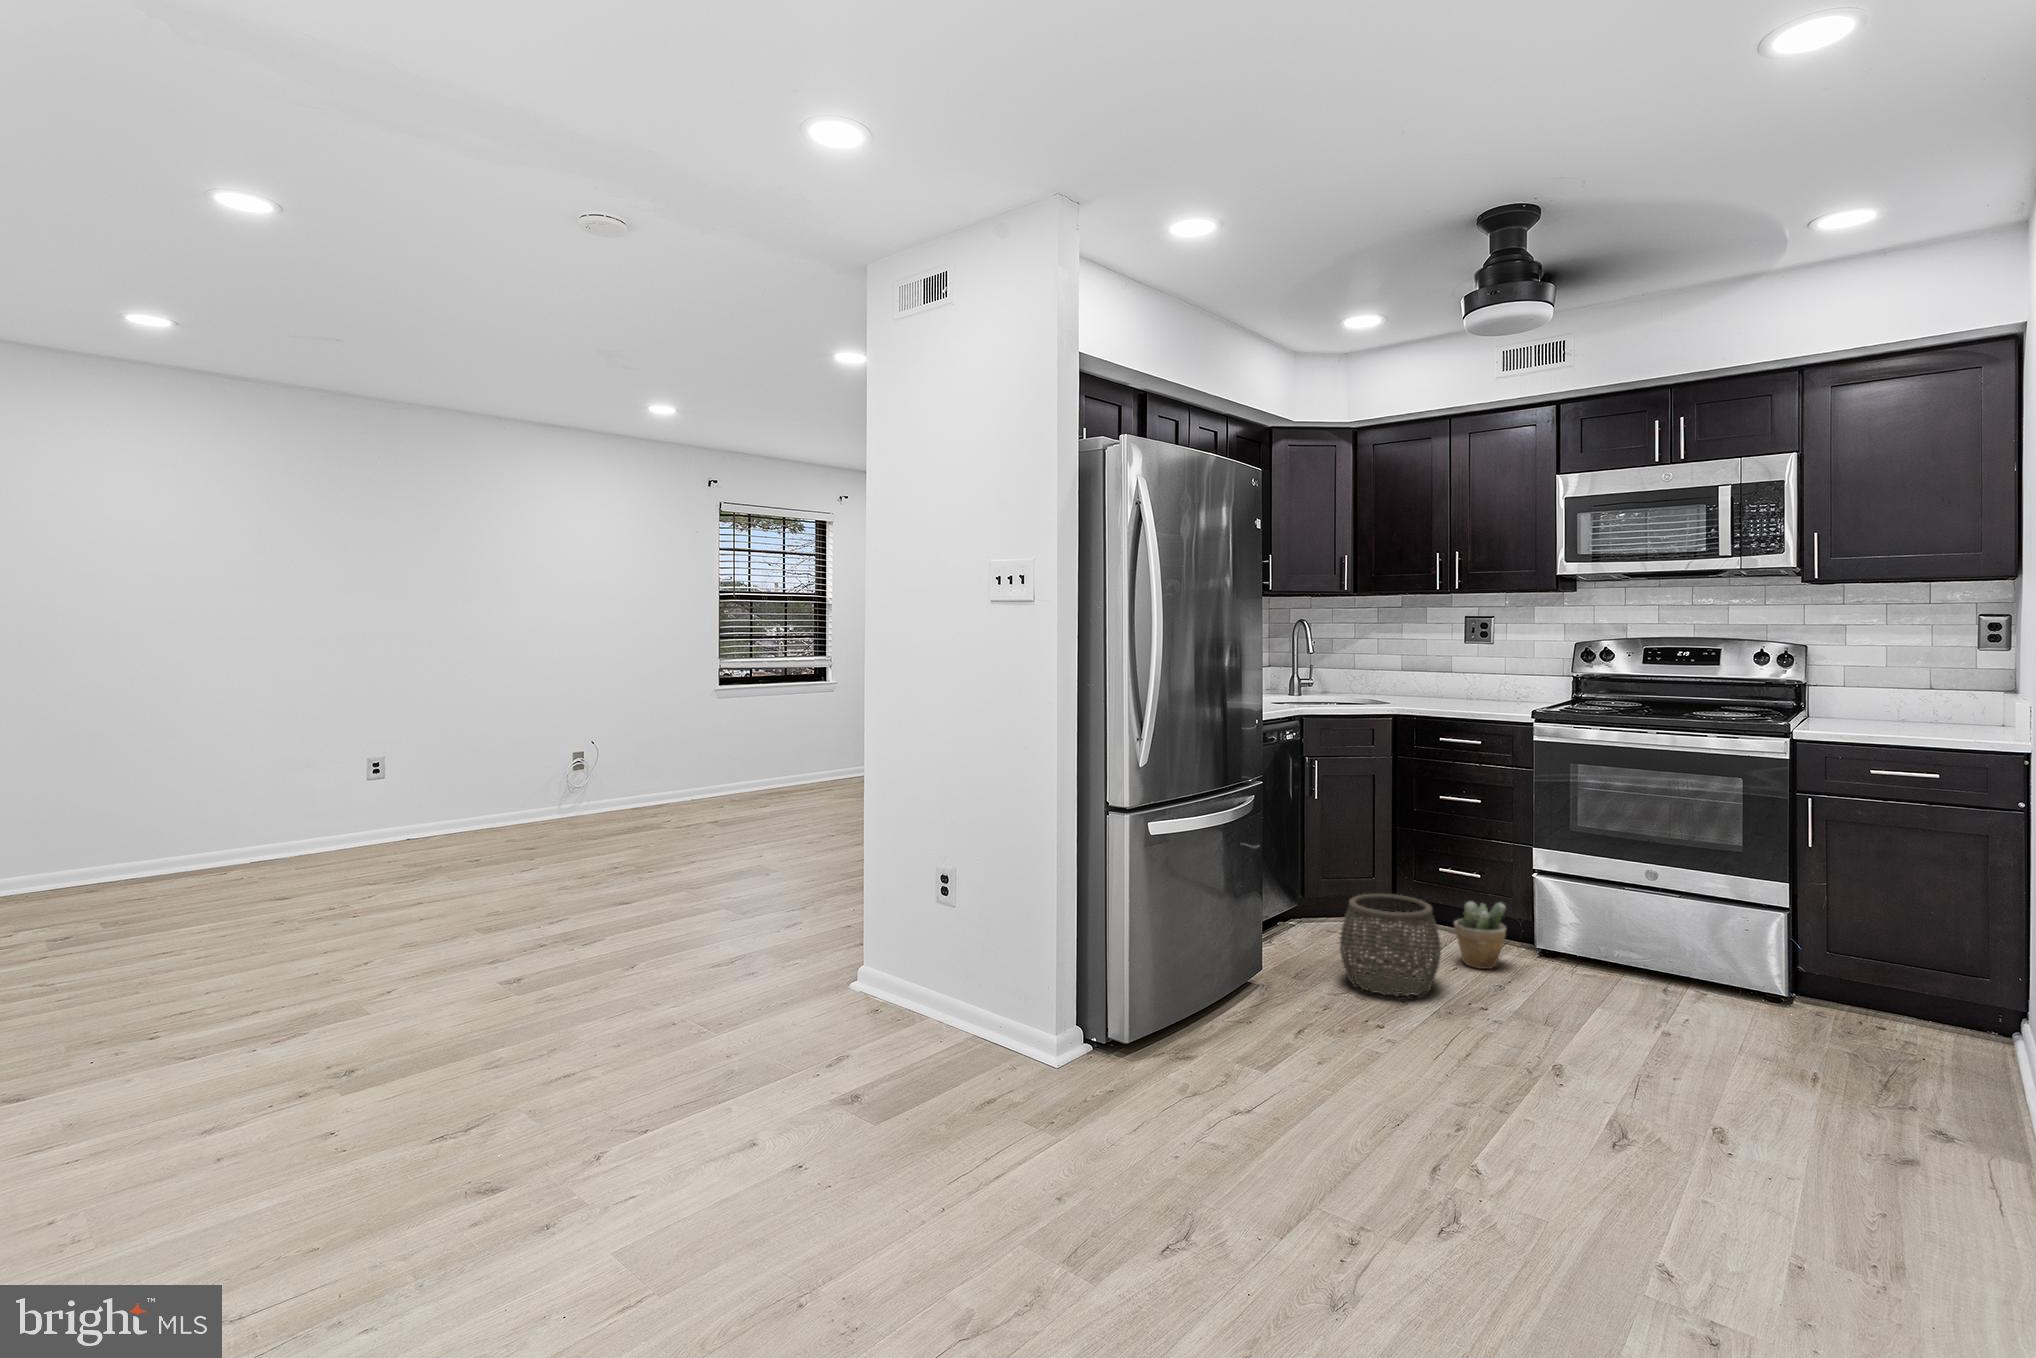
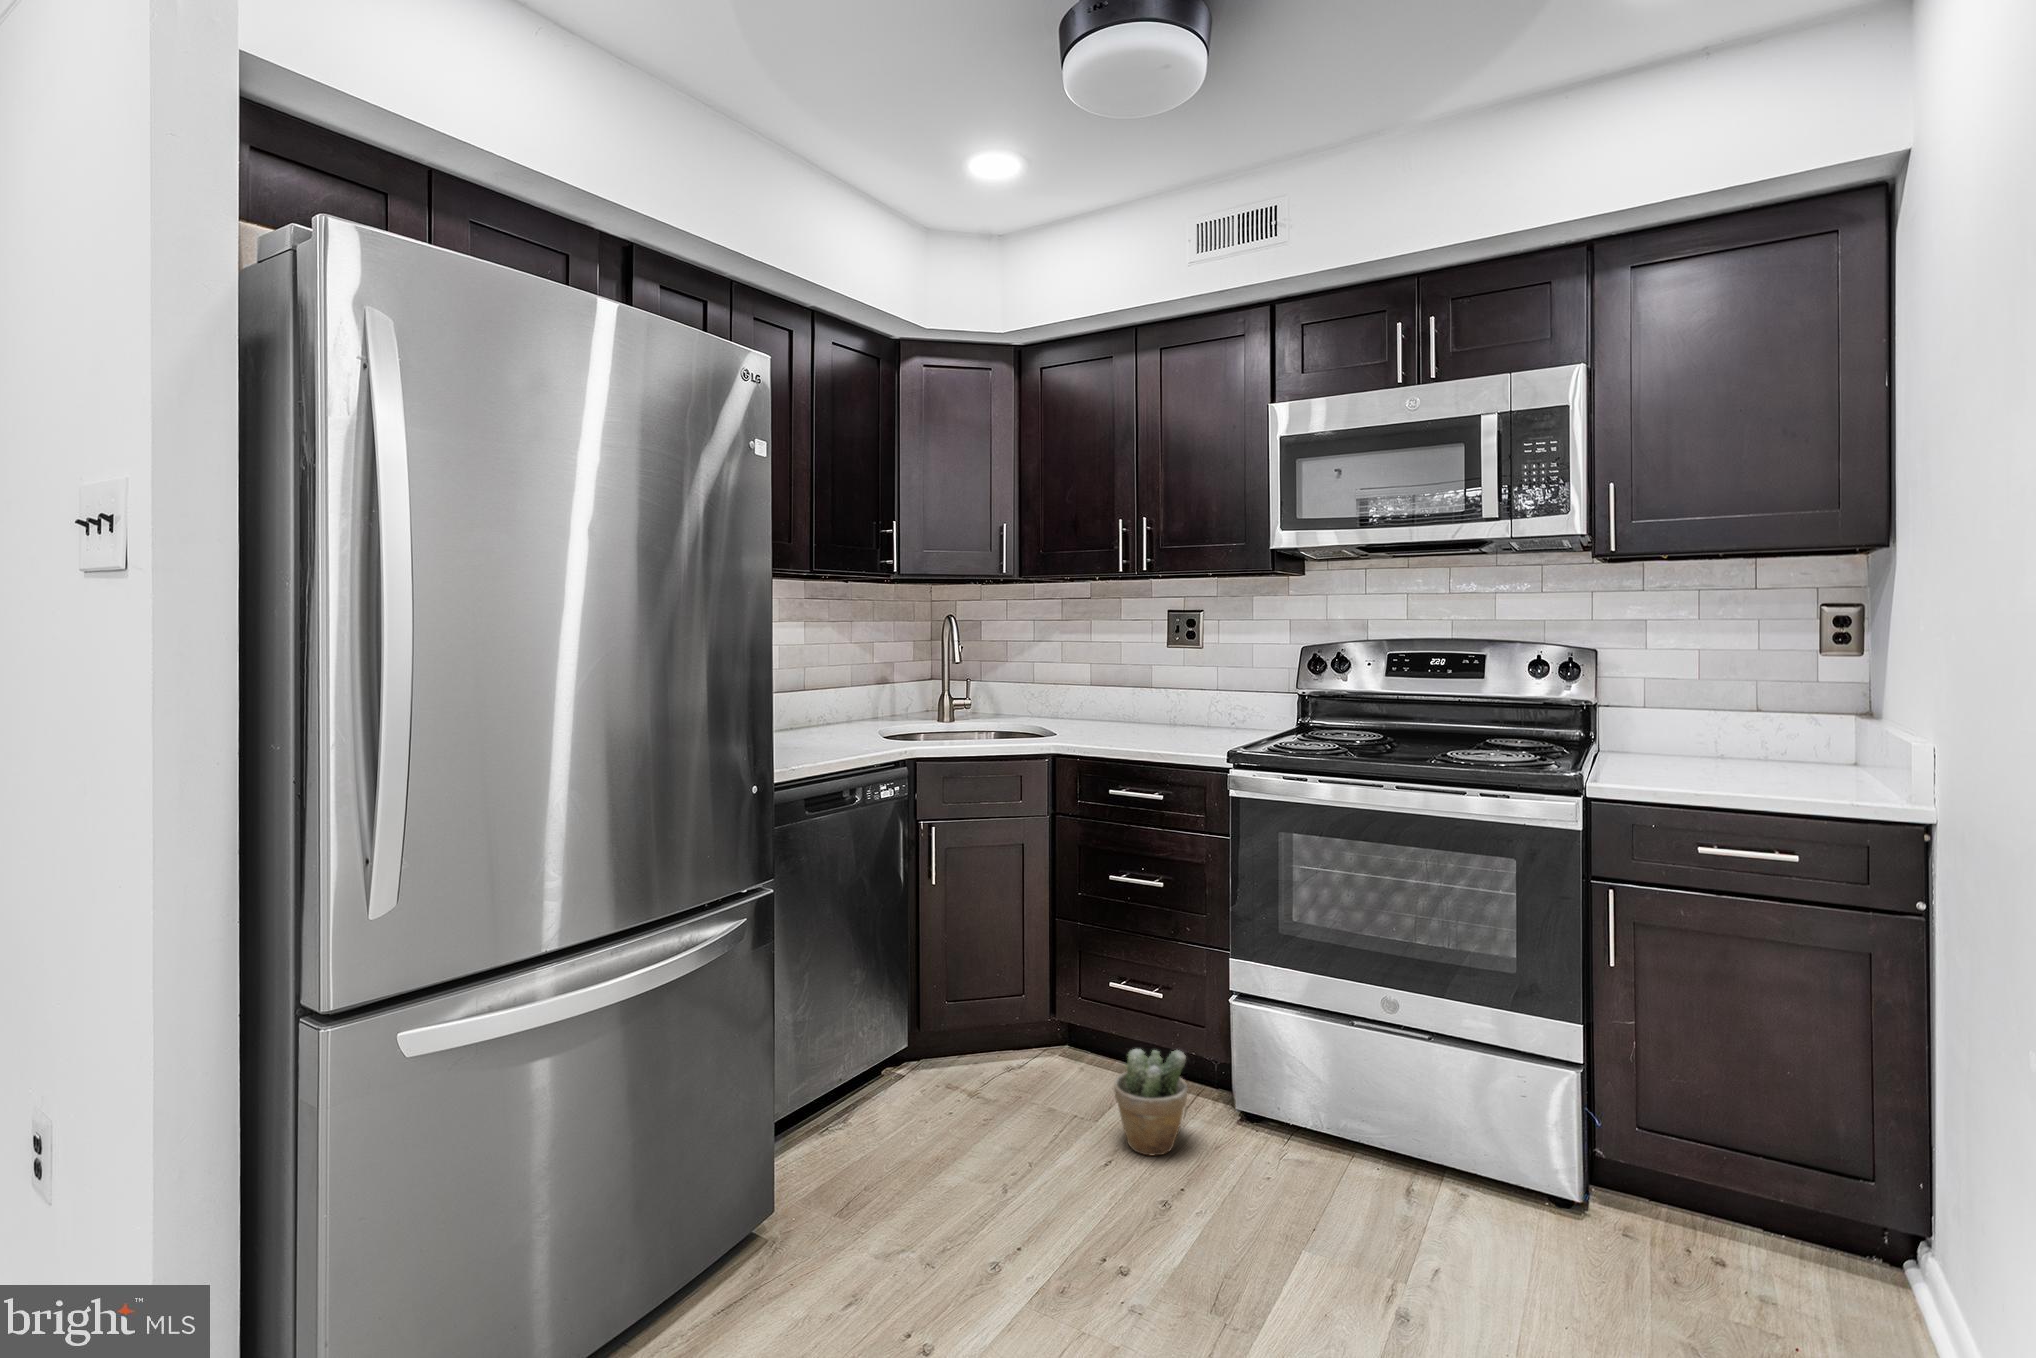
woven basket: present [1340,894,1441,997] -> none [914,1053,1073,1245]

